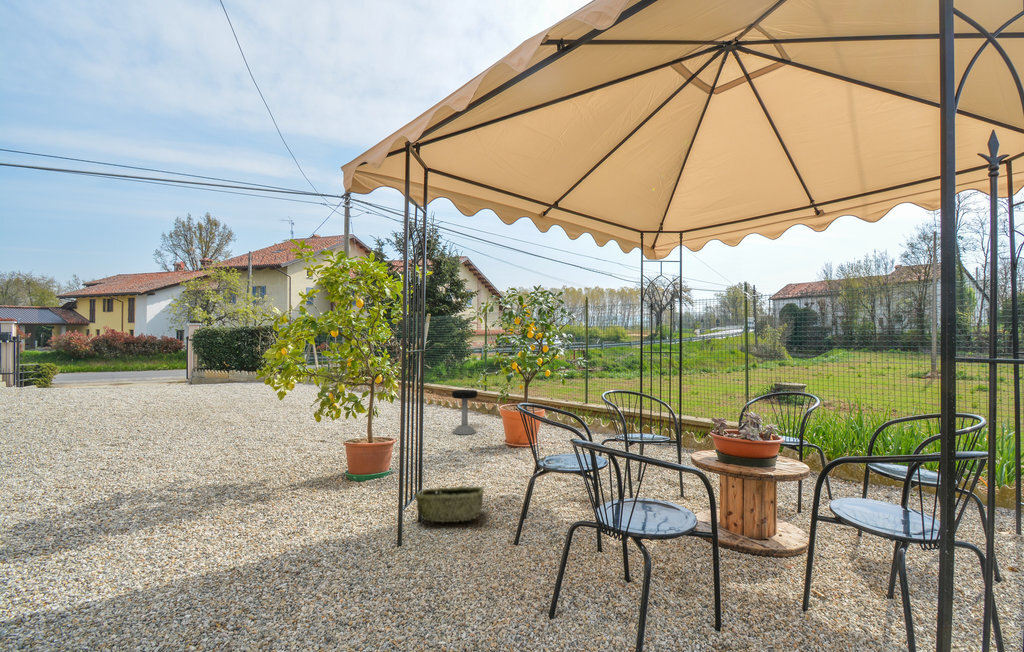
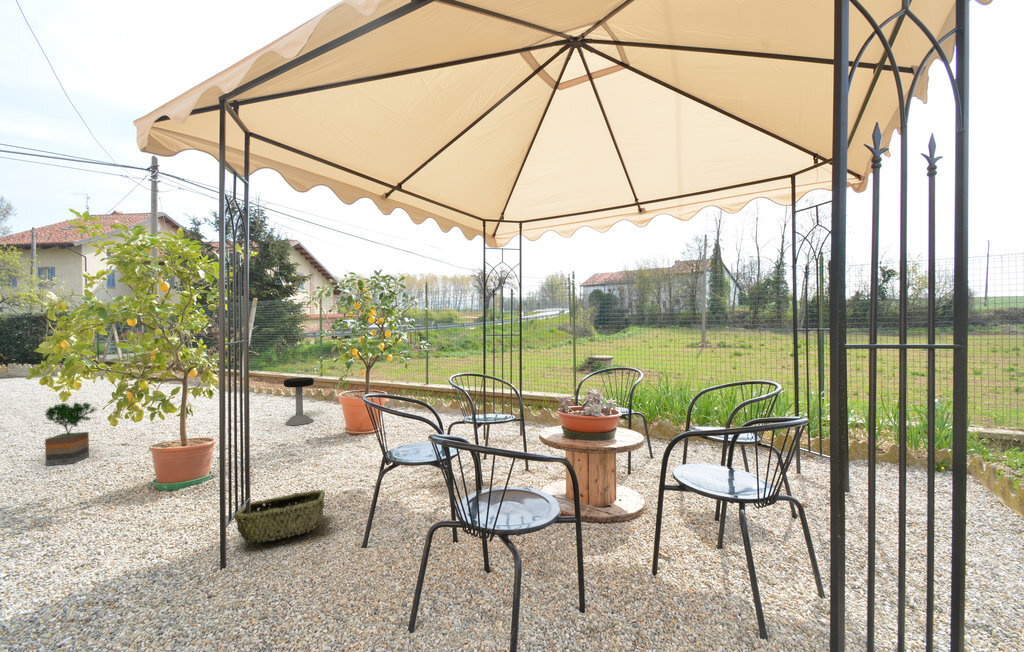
potted tree: none [287,398,320,447] -> present [45,403,96,466]

